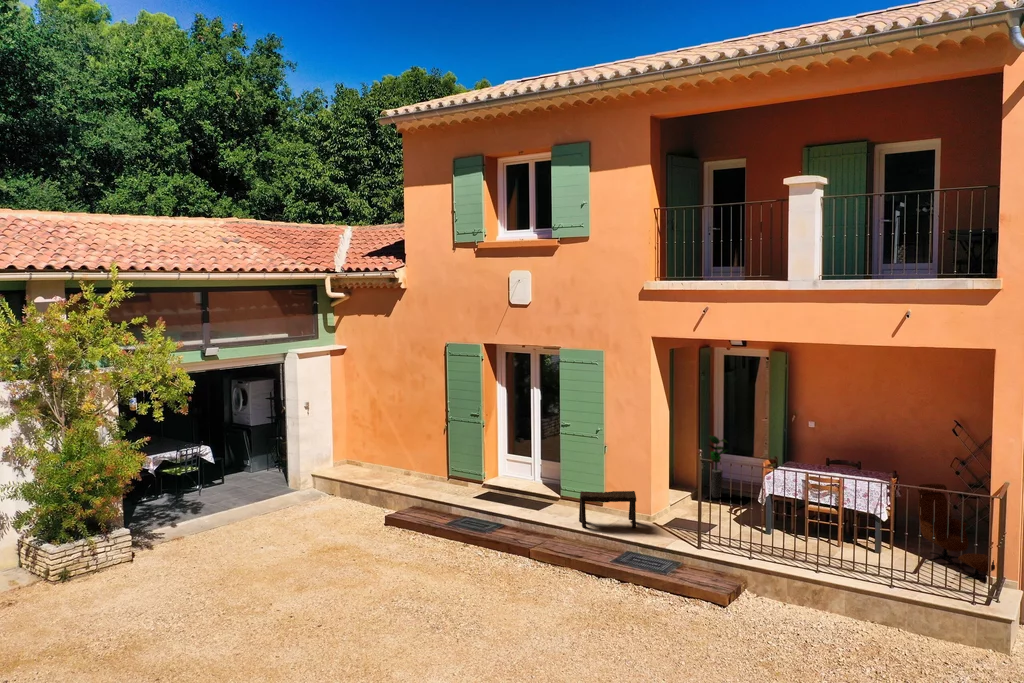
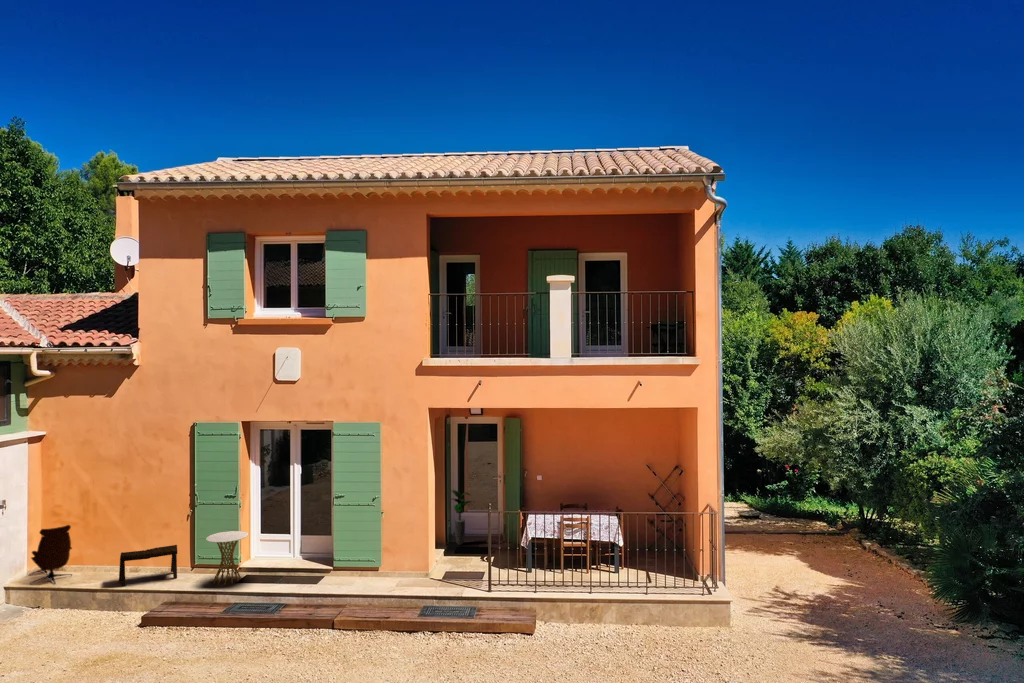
side table: none [448,449,486,498] -> present [206,531,248,585]
lounge chair: present [918,484,995,582] -> present [30,525,72,584]
bench: present [579,491,636,528] -> present [119,545,177,587]

